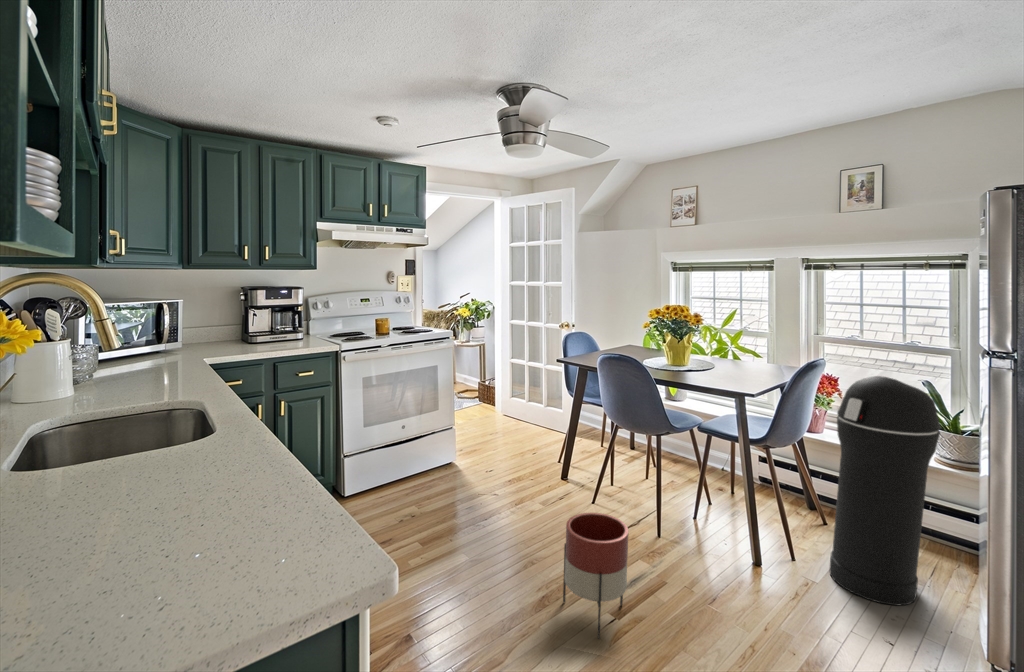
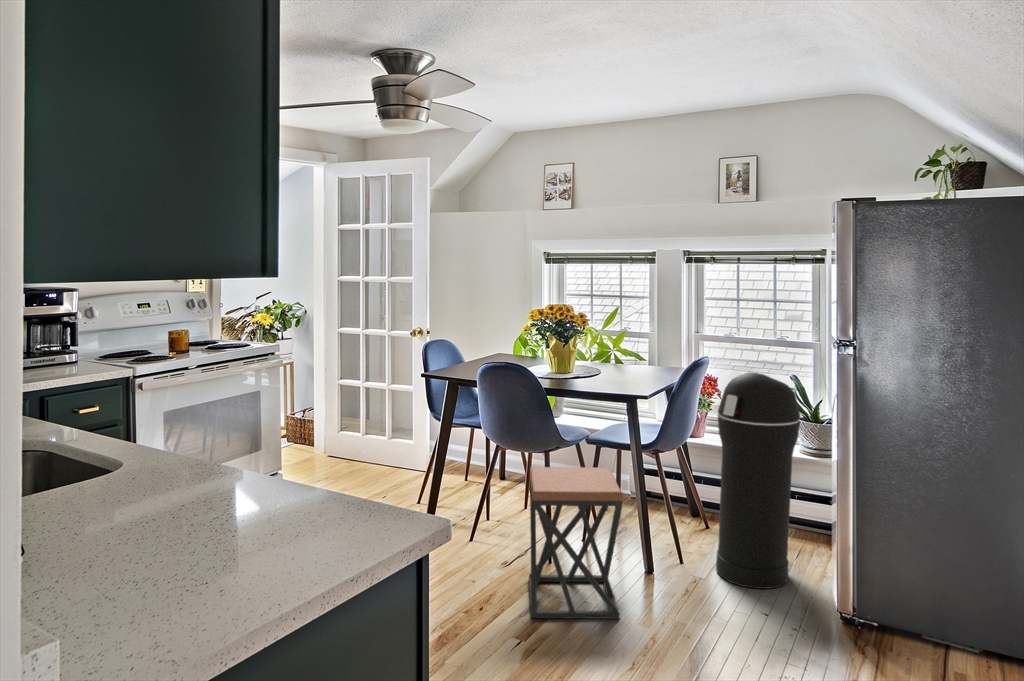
stool: none [629,451,726,612] -> present [529,467,623,619]
planter: present [563,513,629,639] -> none [464,534,532,660]

